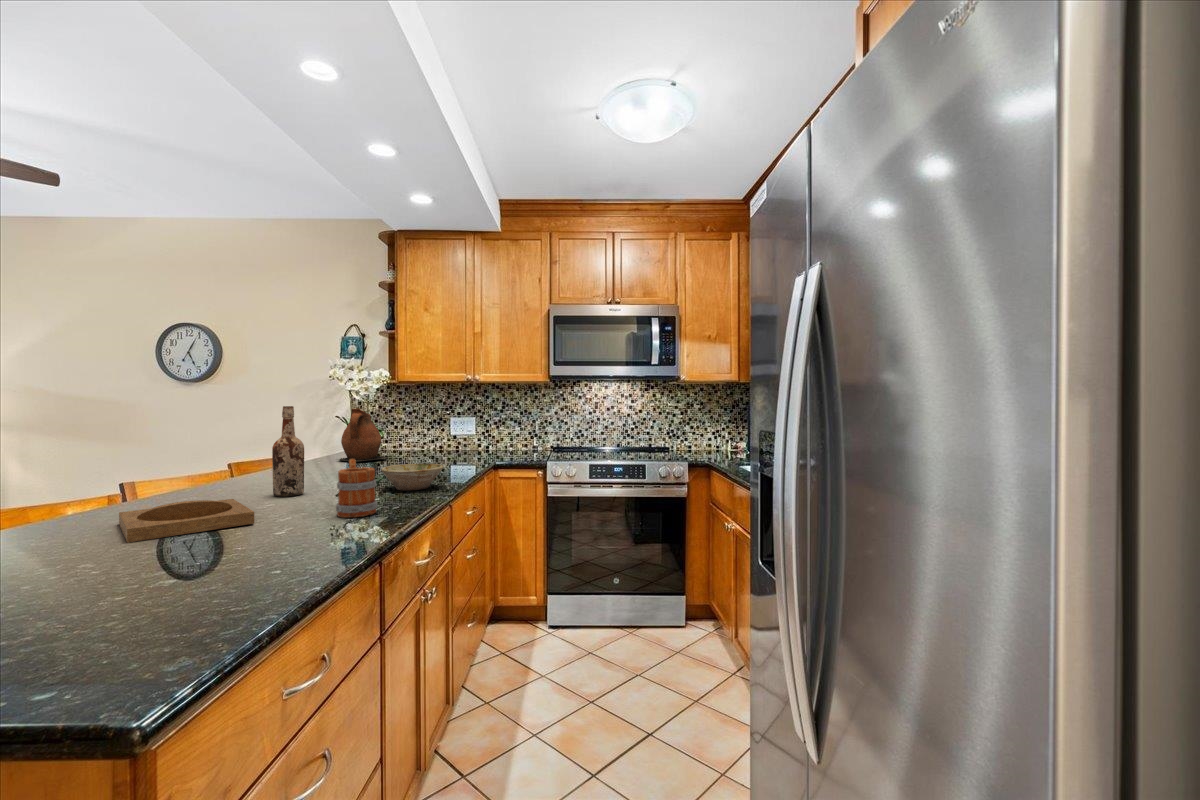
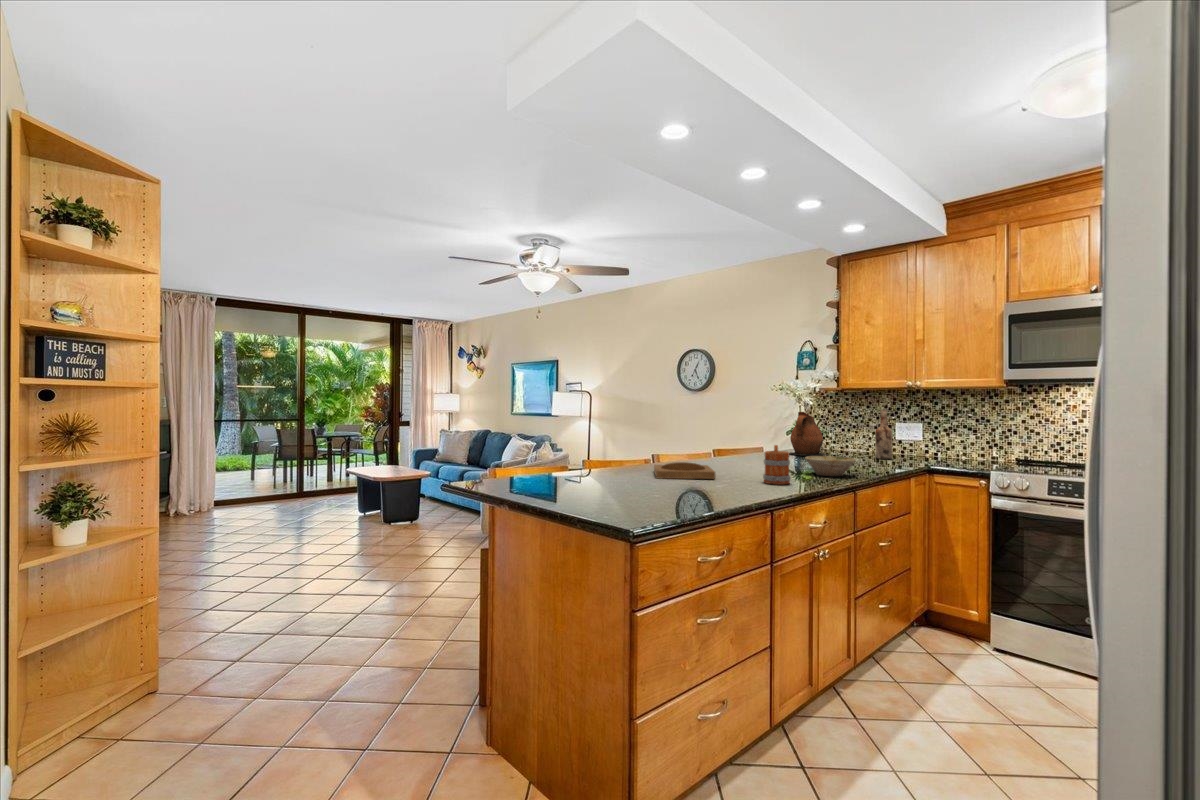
wine bottle: present [272,406,304,497] -> present [875,410,892,459]

